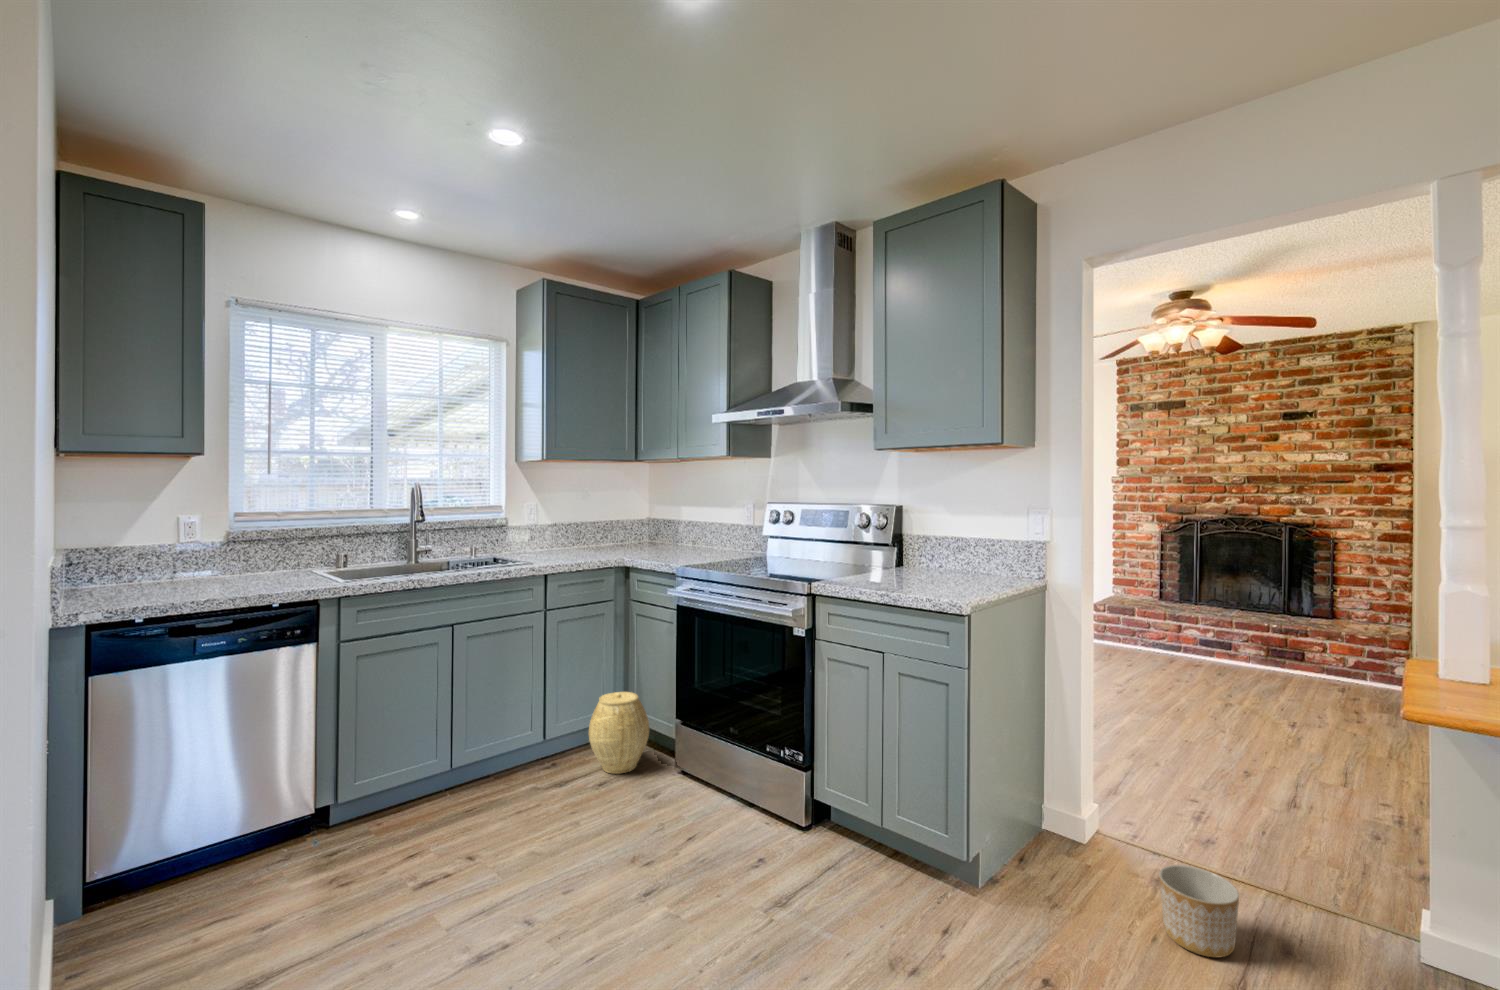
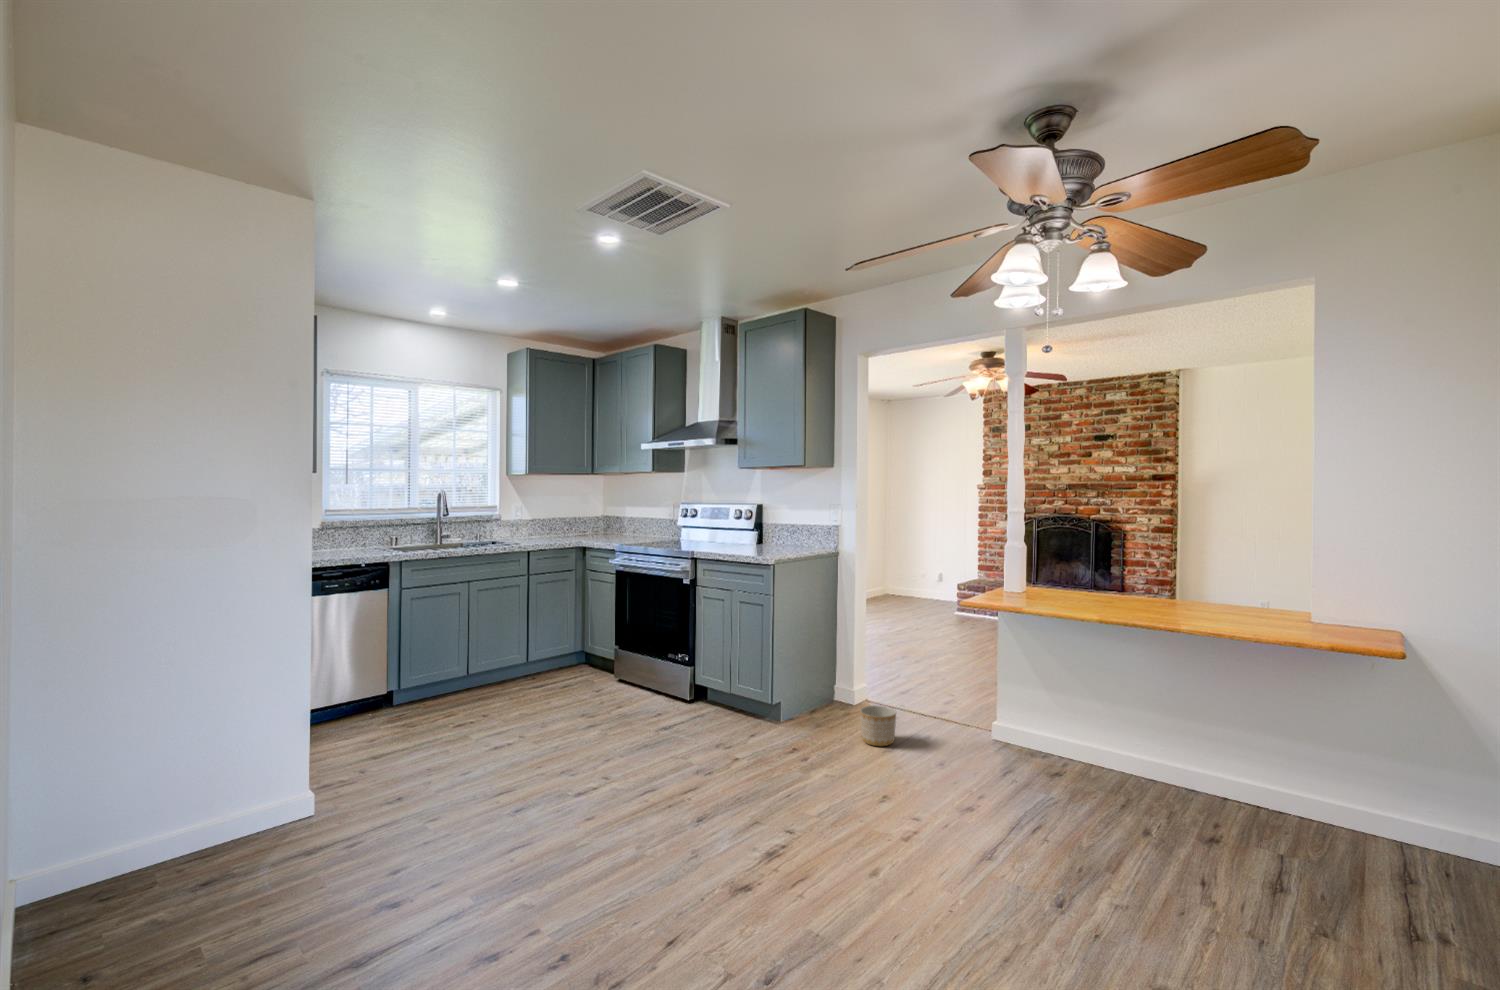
woven basket: present [589,692,649,774] -> none [556,630,596,681]

